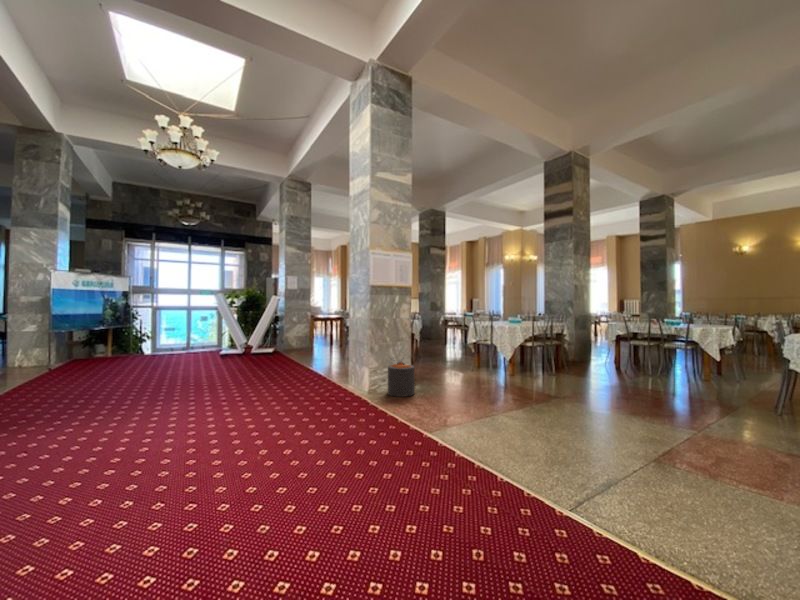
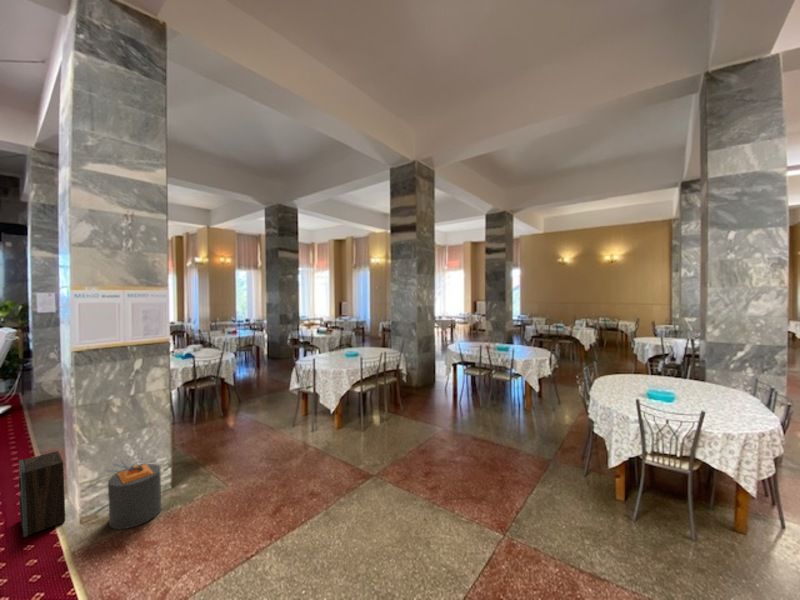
speaker: none [337,352,362,394] -> present [19,451,65,537]

